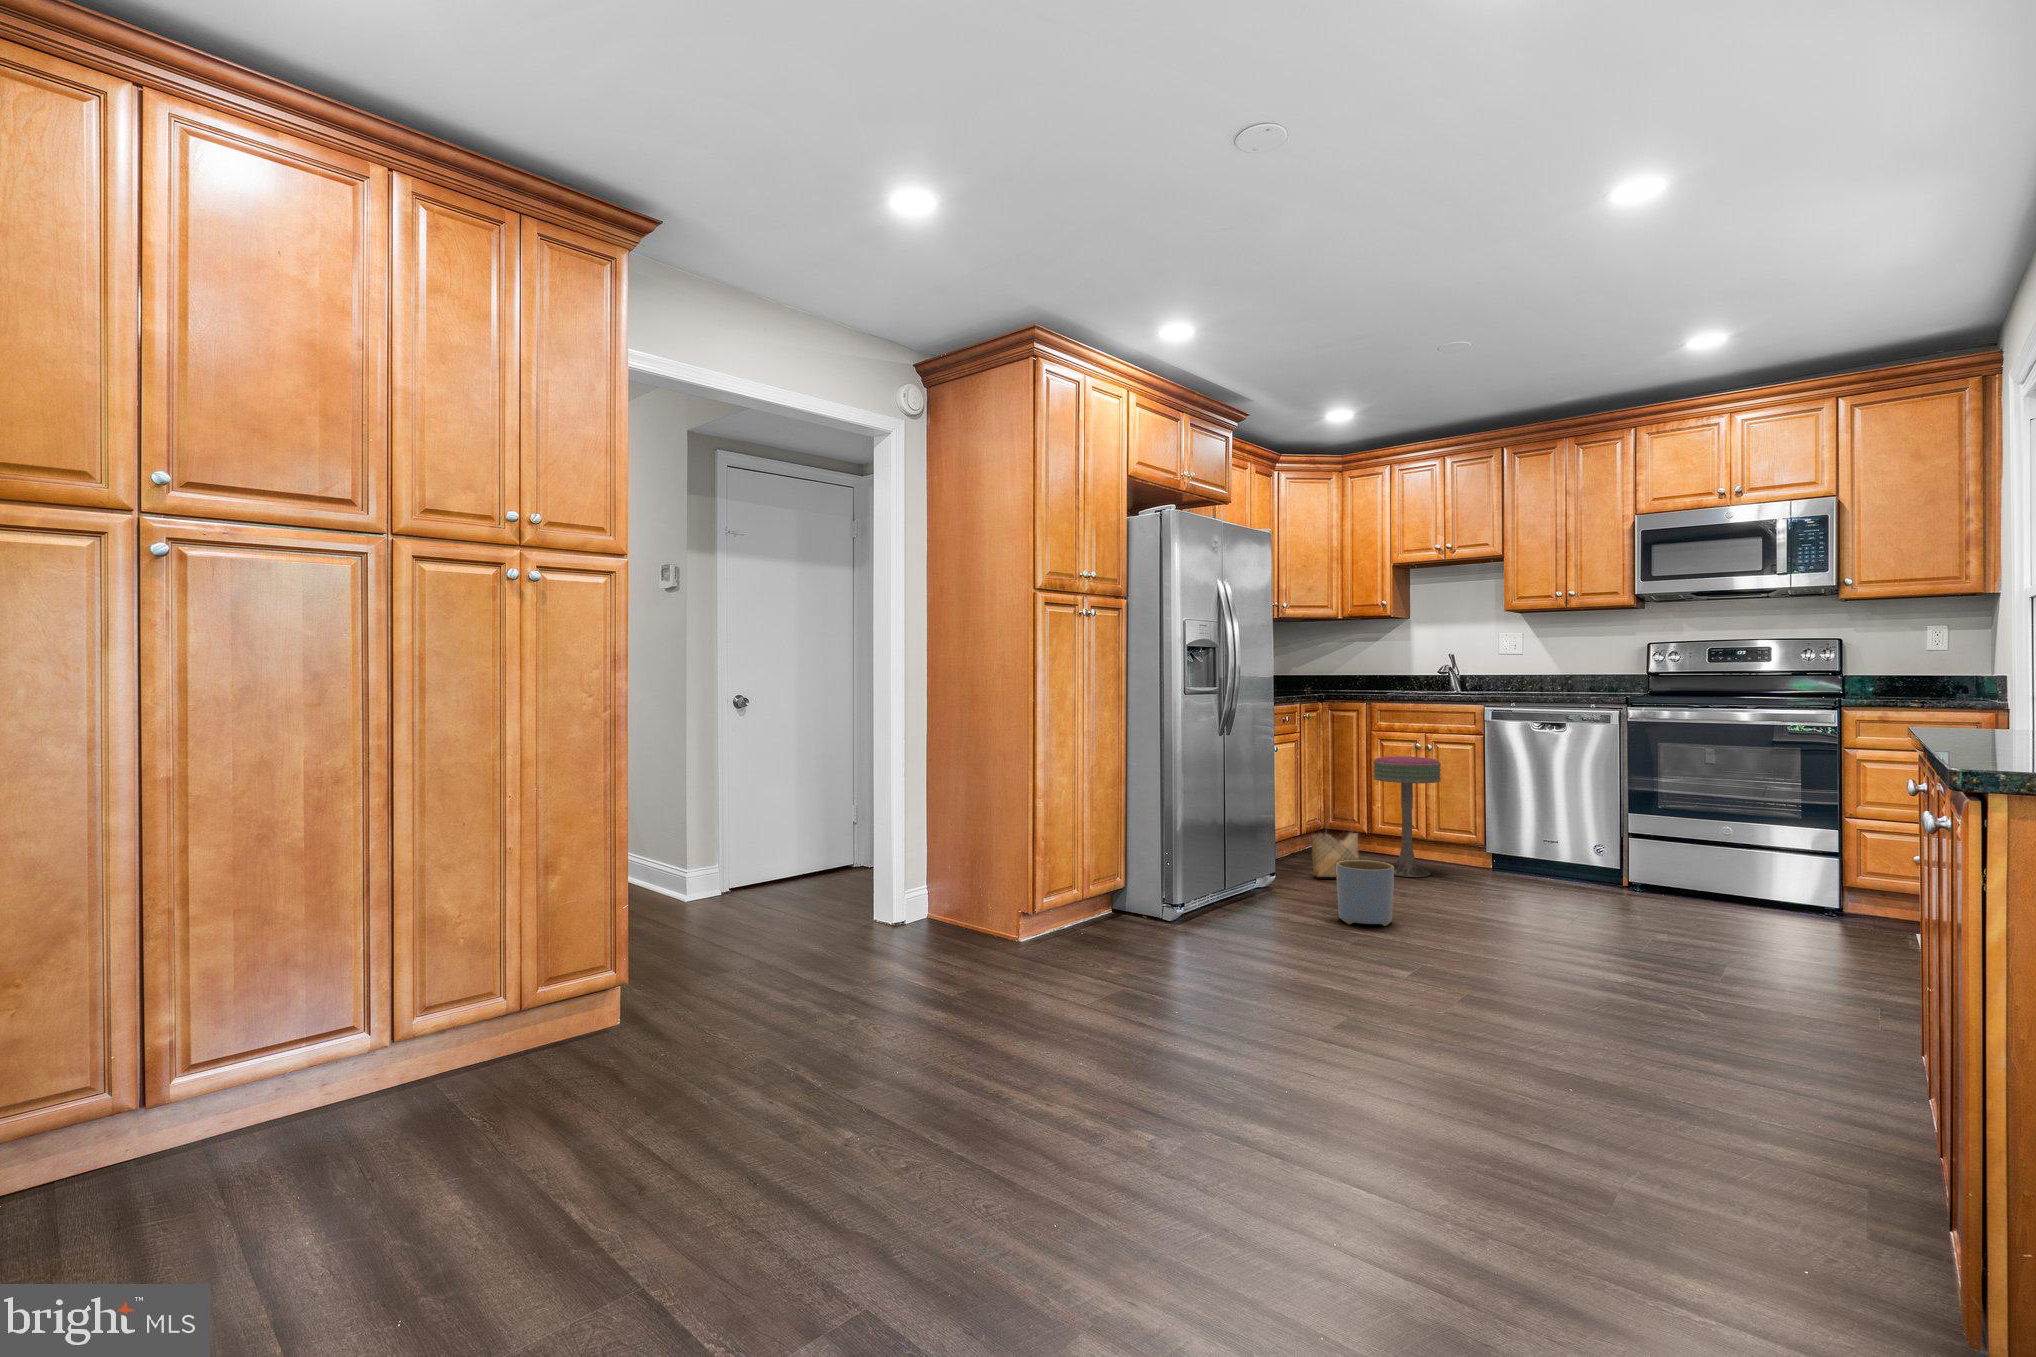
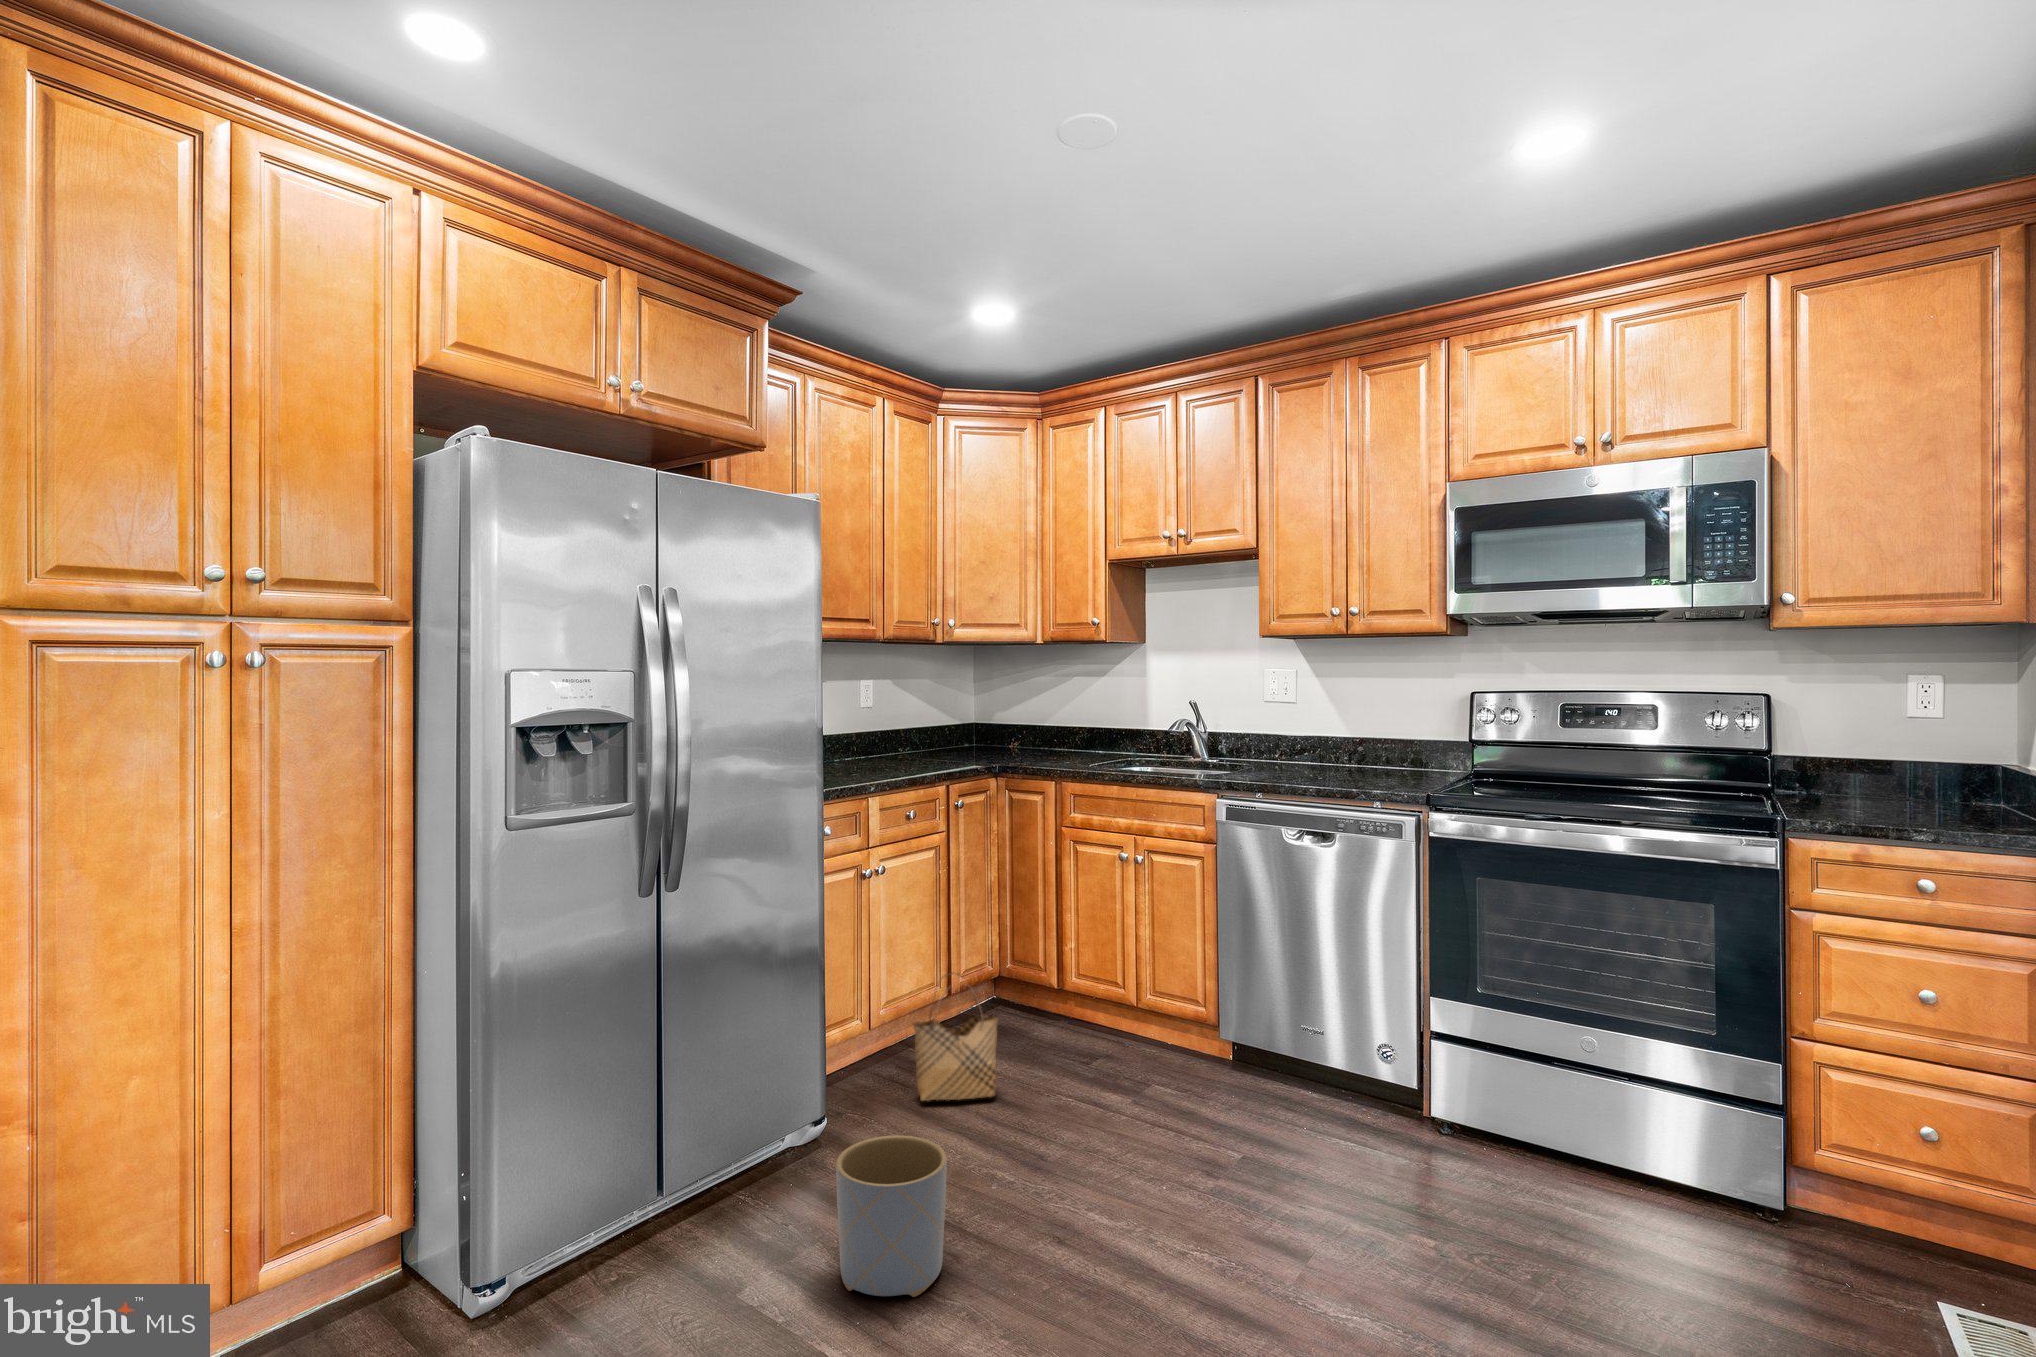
bar stool: present [1374,757,1441,877] -> none [1034,879,1139,1093]

